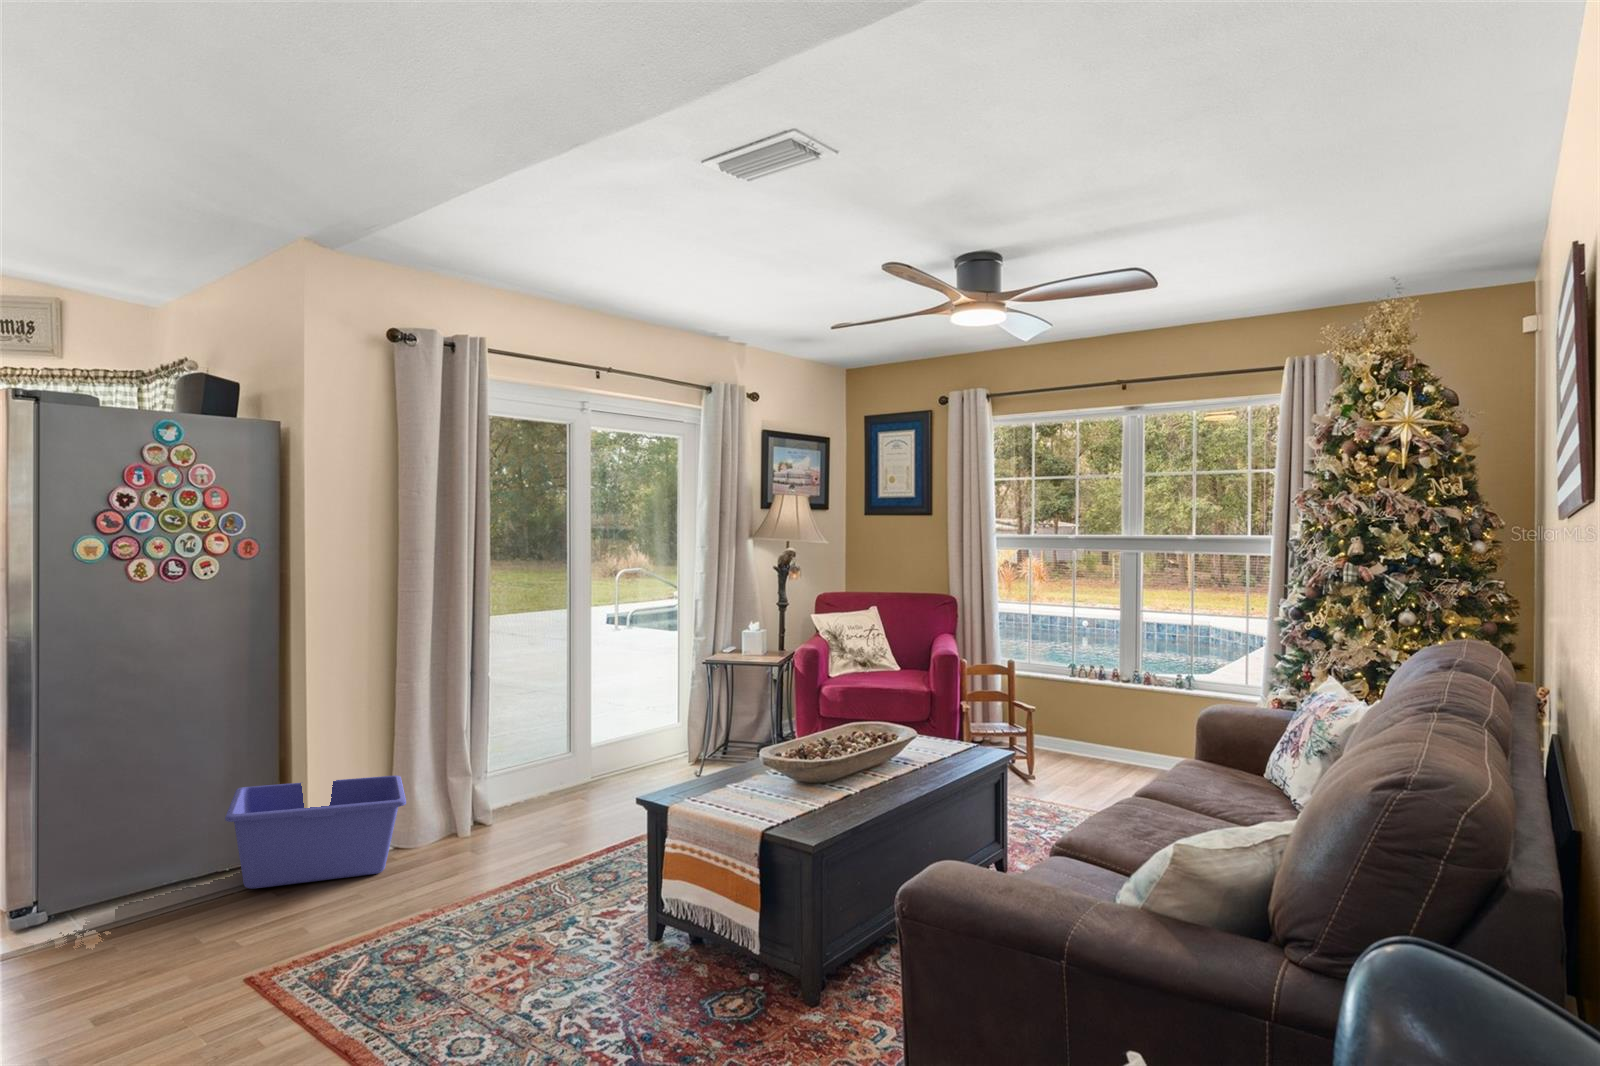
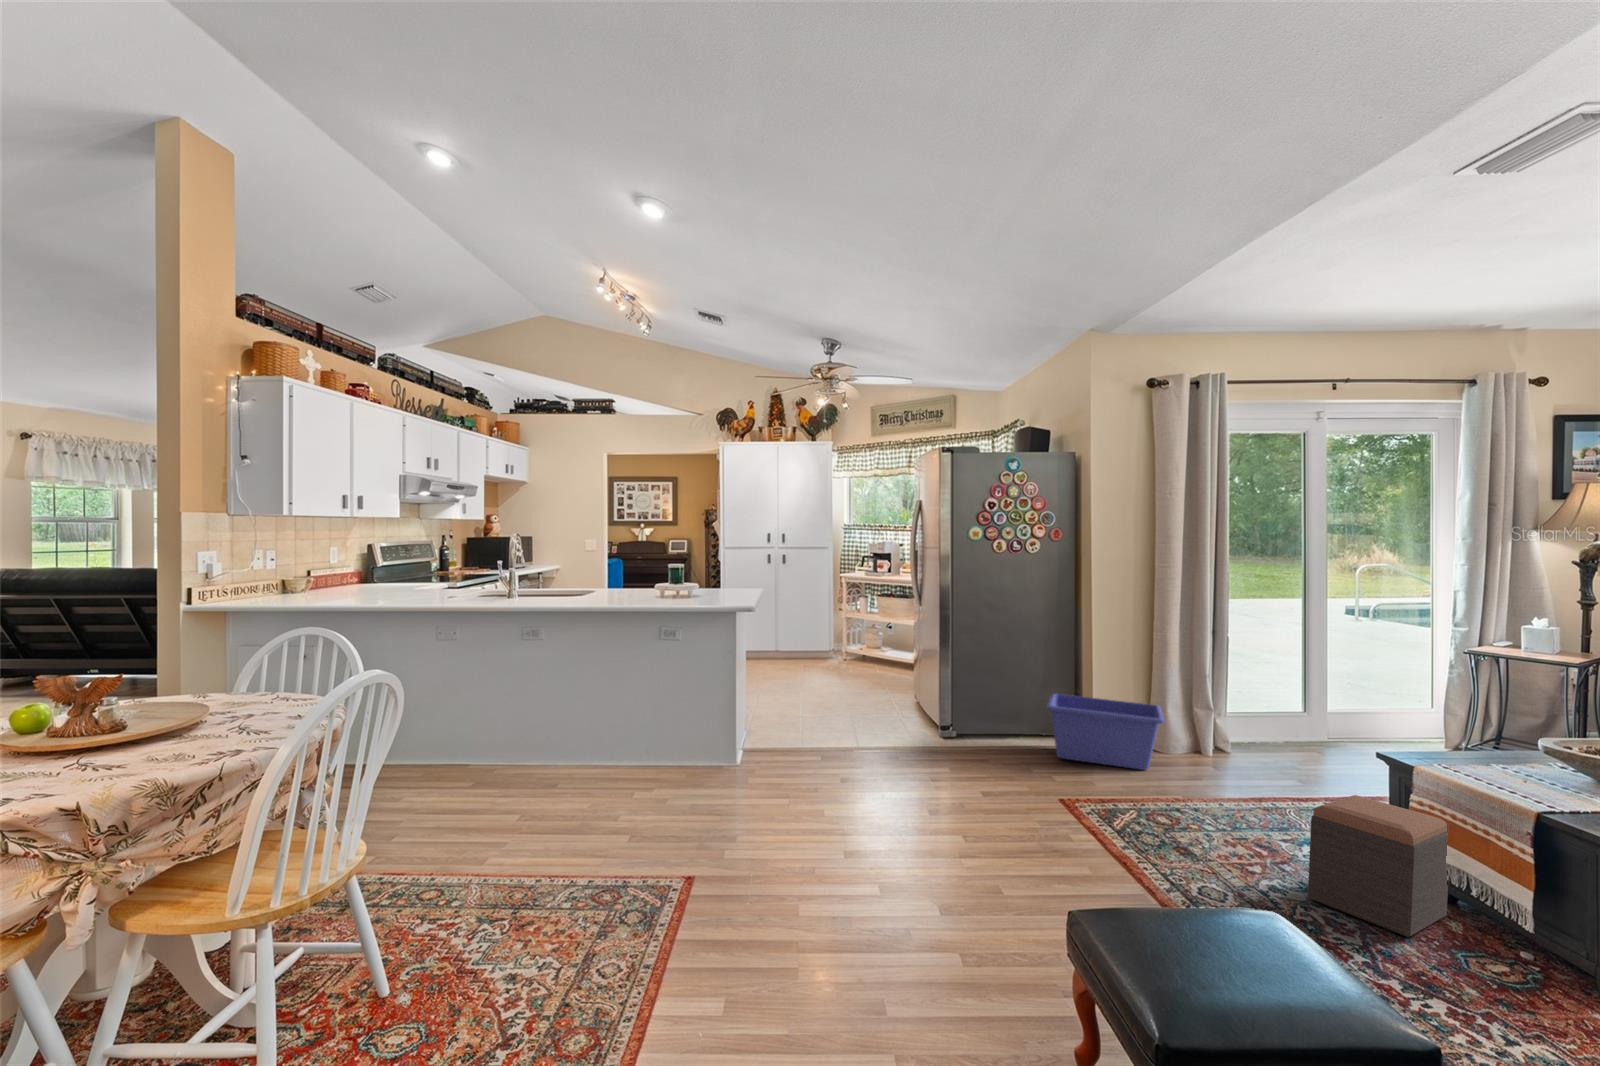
footstool: none [583,868,716,1032] -> present [1308,795,1448,937]

